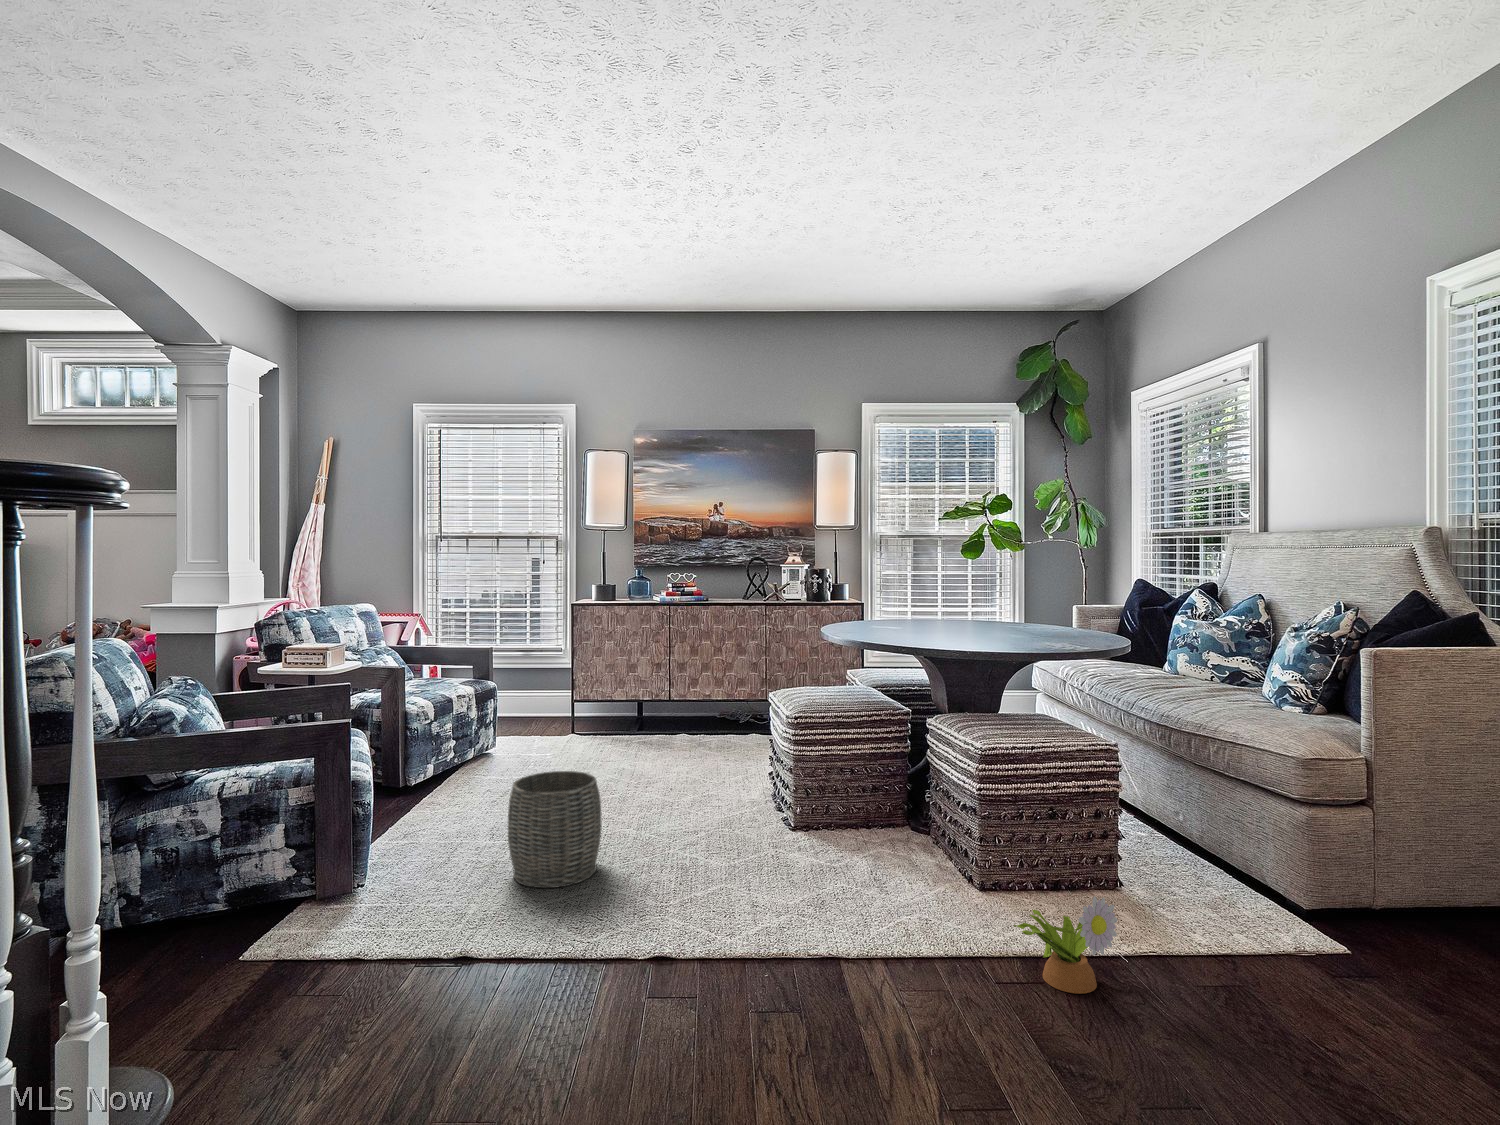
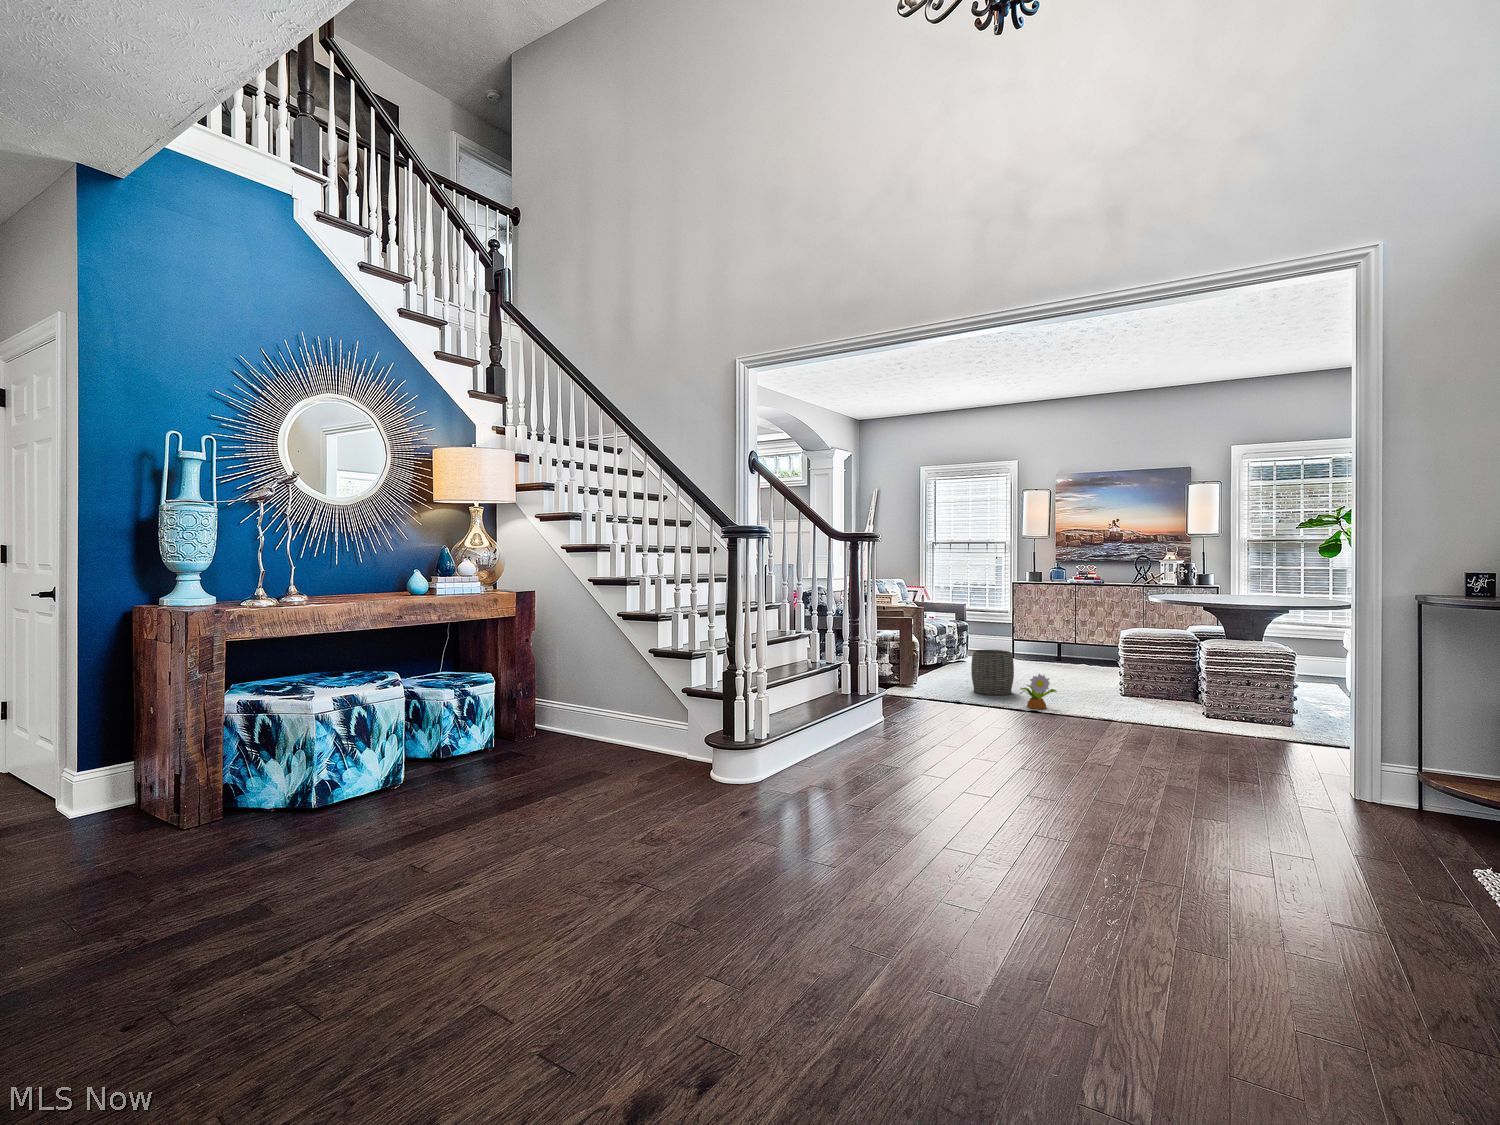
decorative plant: present [1014,896,1117,994] -> present [1020,674,1057,709]

